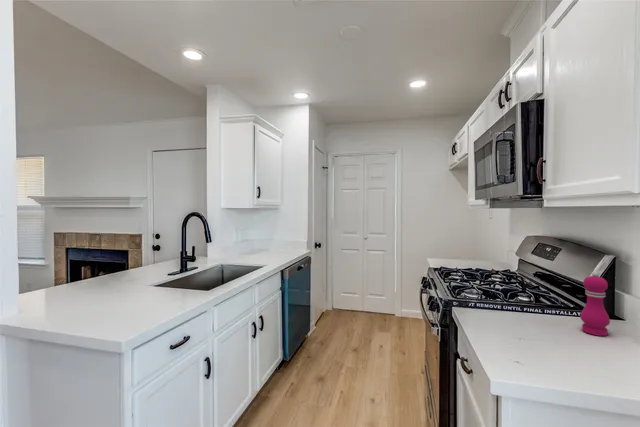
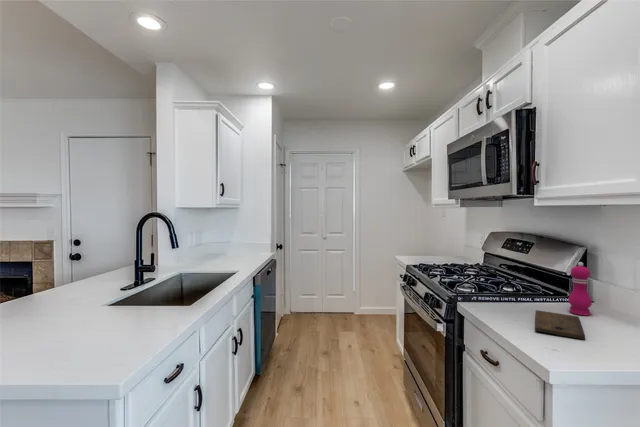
cutting board: none [517,324,586,363] -> present [535,310,585,339]

